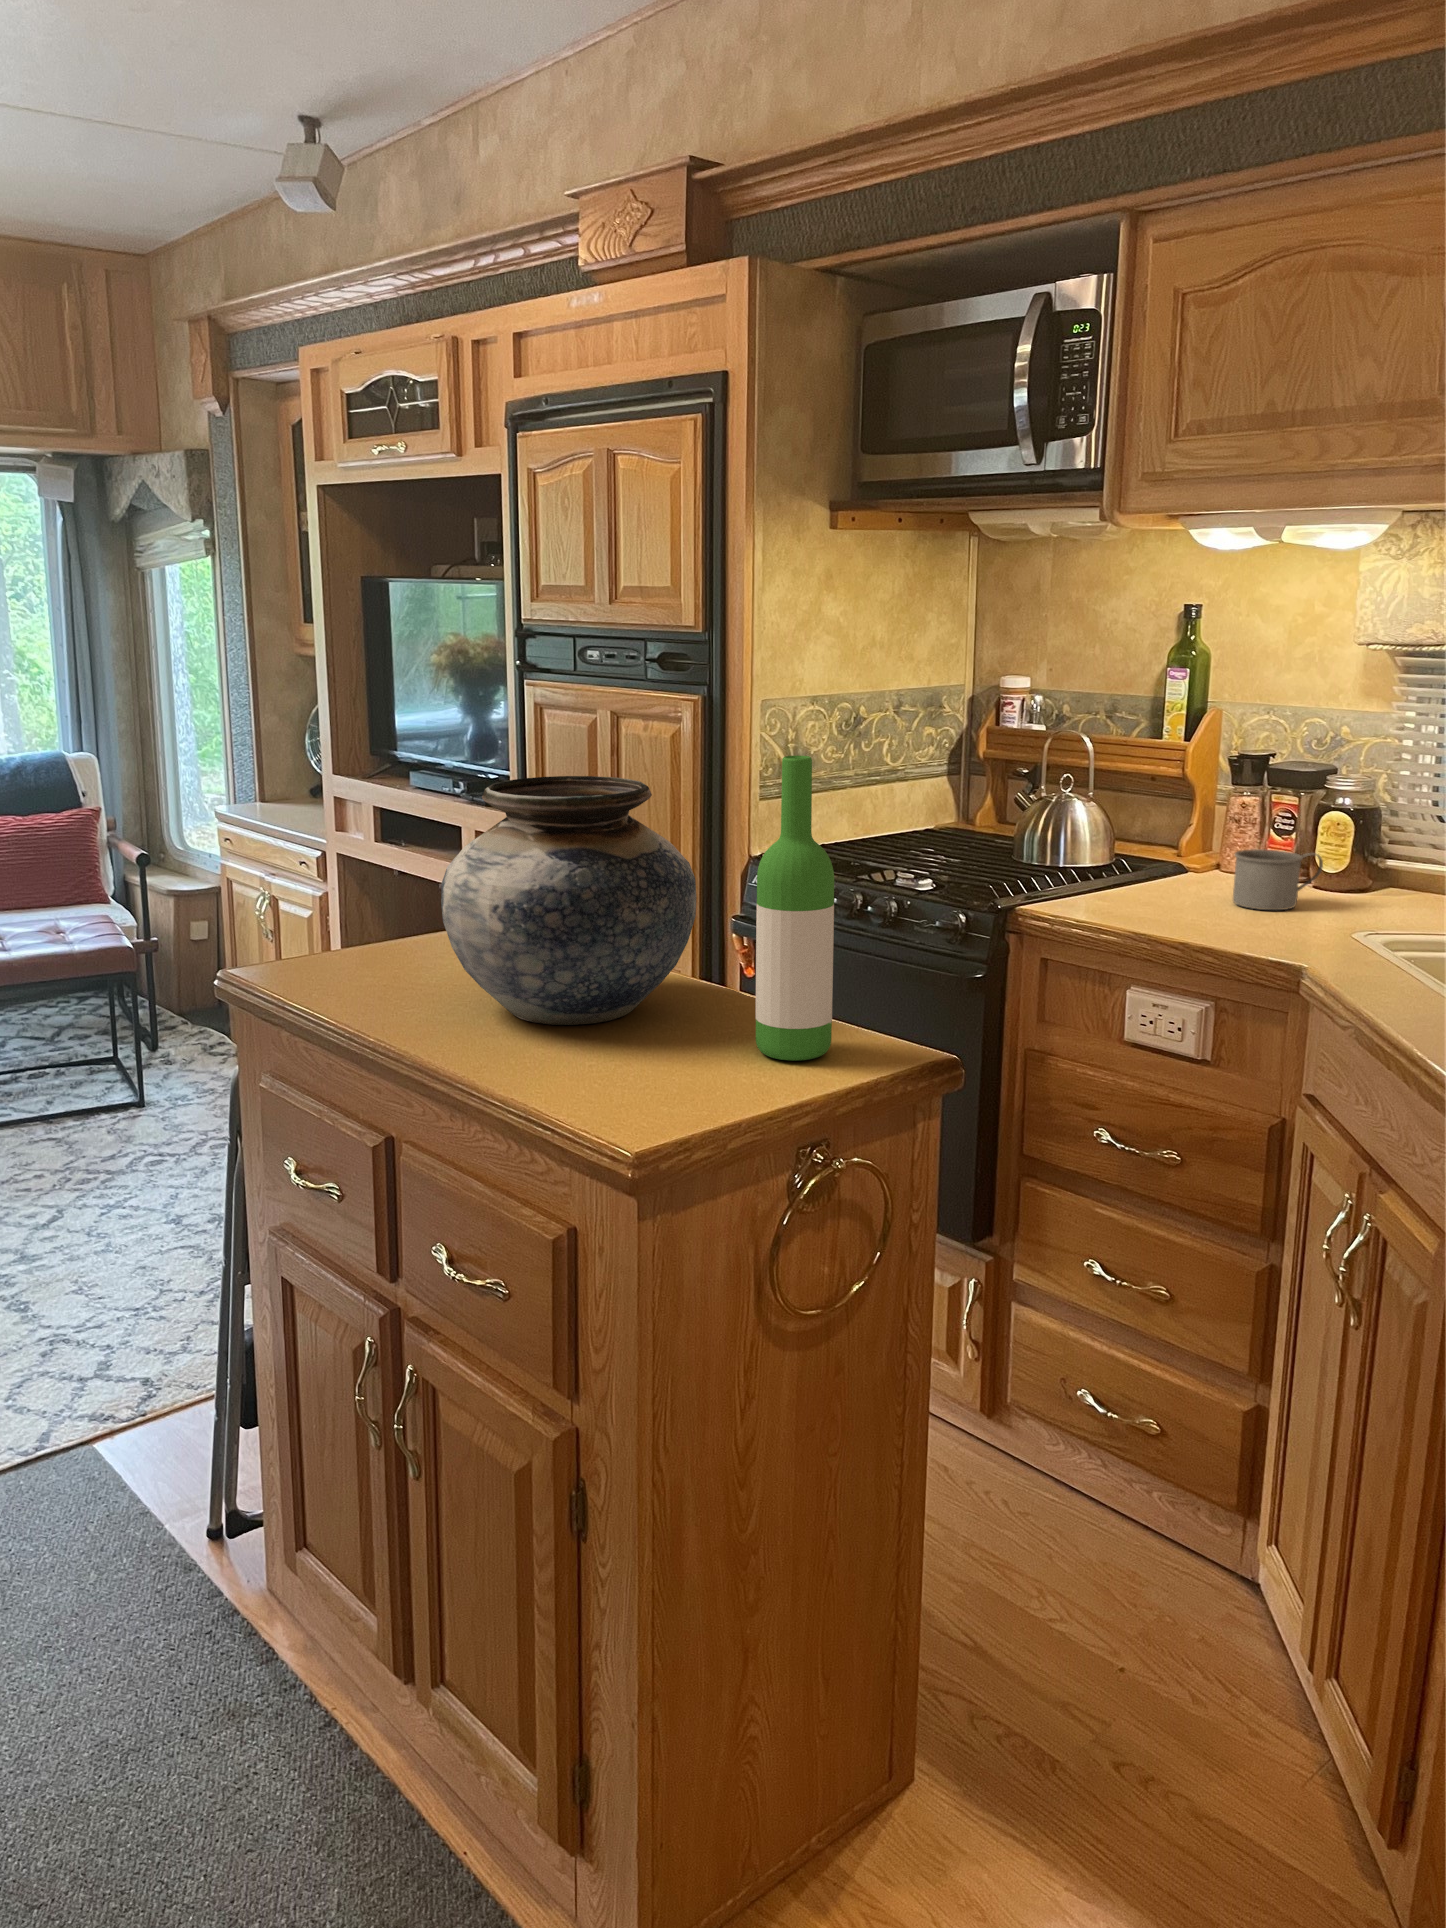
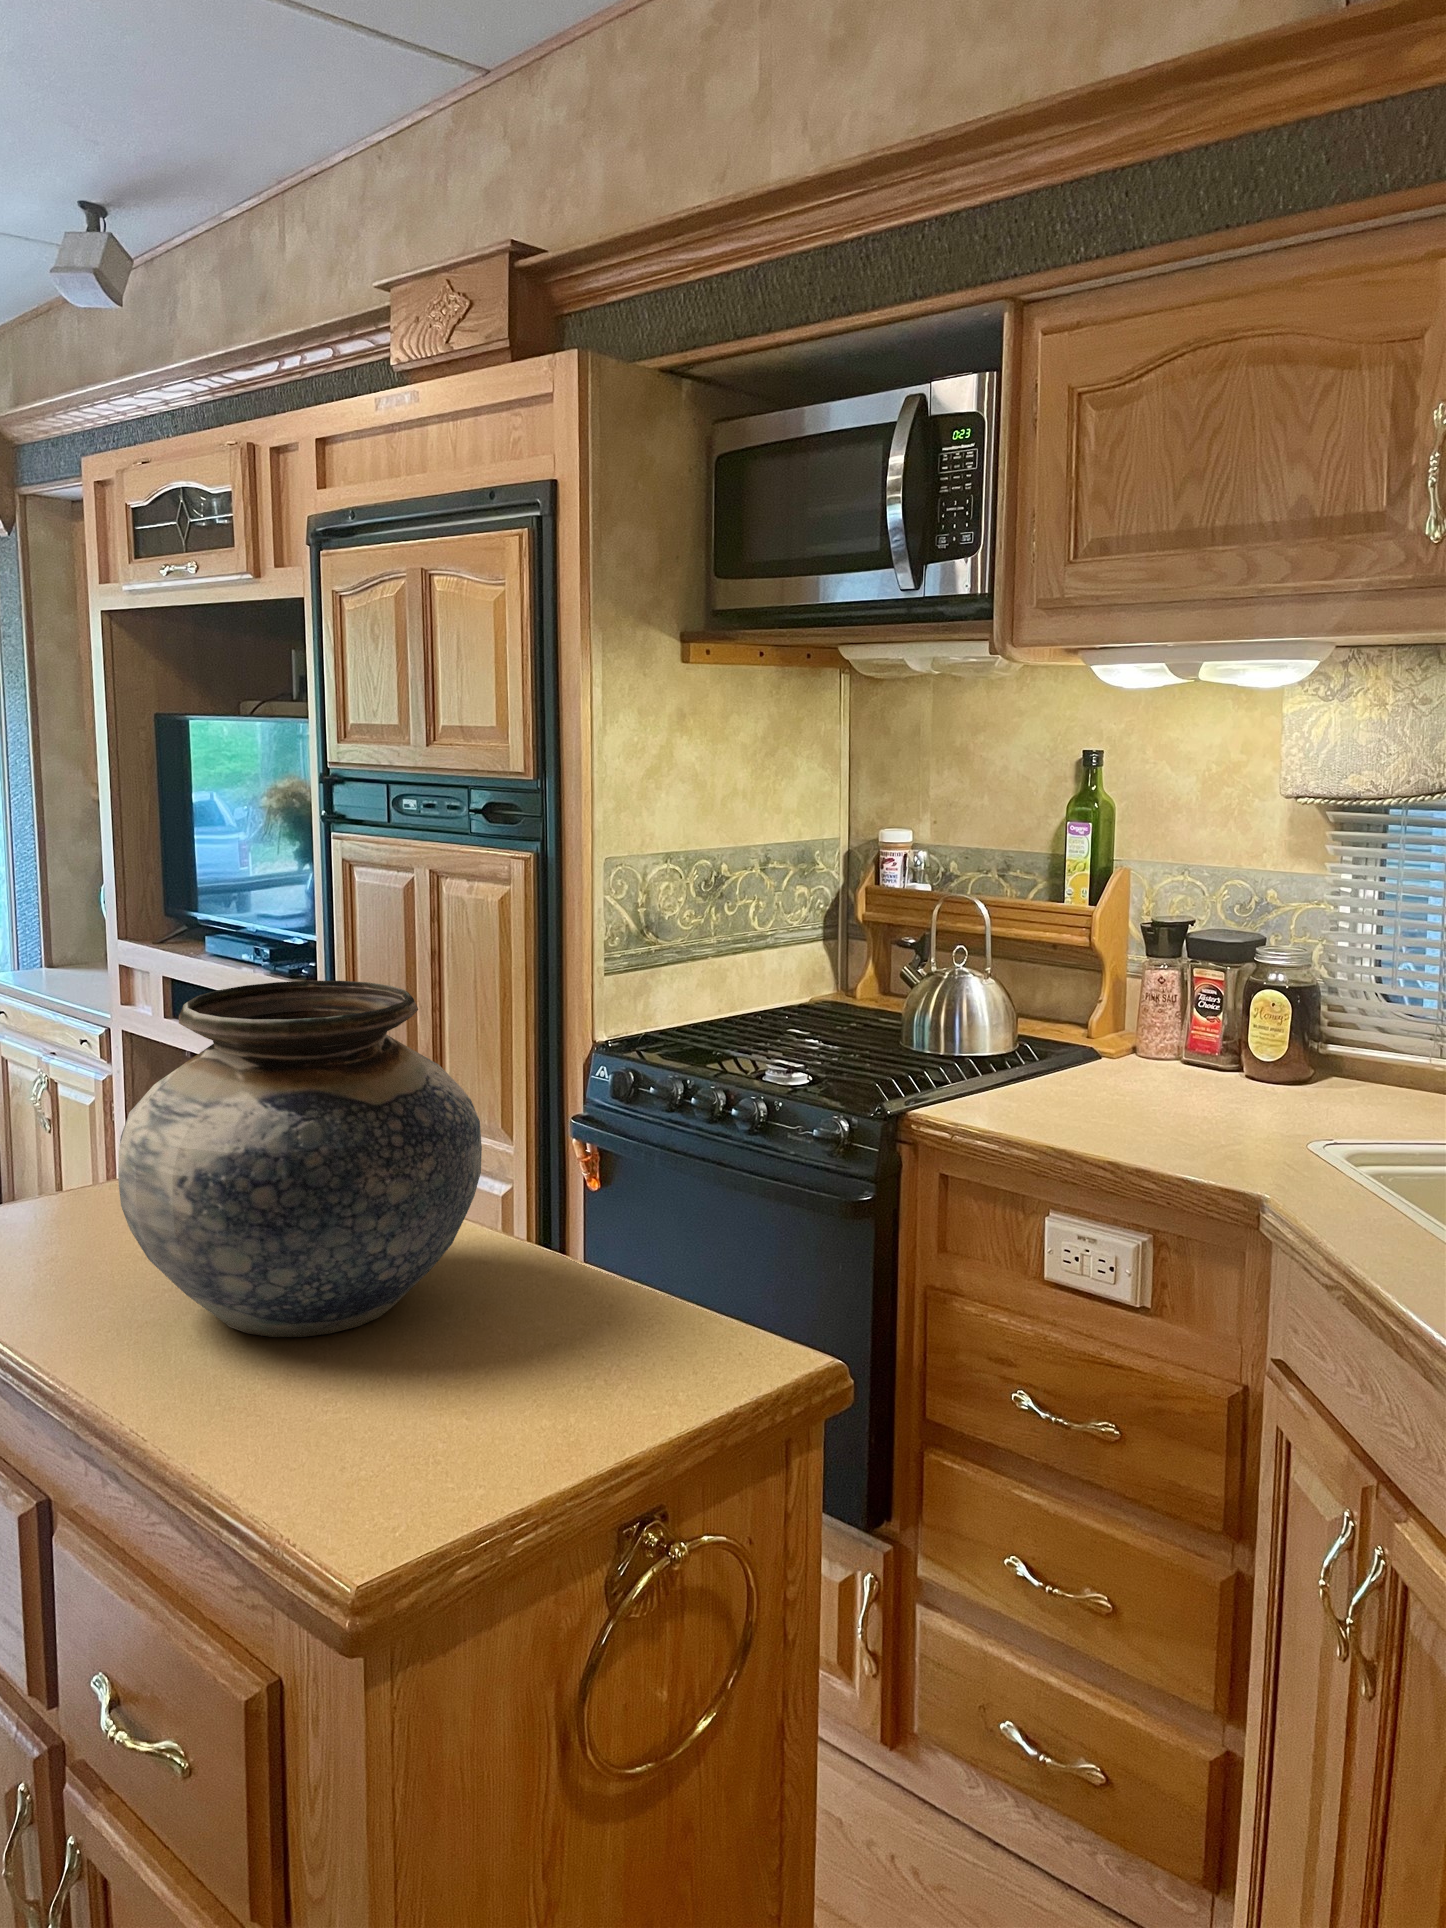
wine bottle: present [756,756,834,1061] -> none [553,964,662,1397]
mug: present [1233,849,1323,910] -> none [1161,1036,1265,1111]

